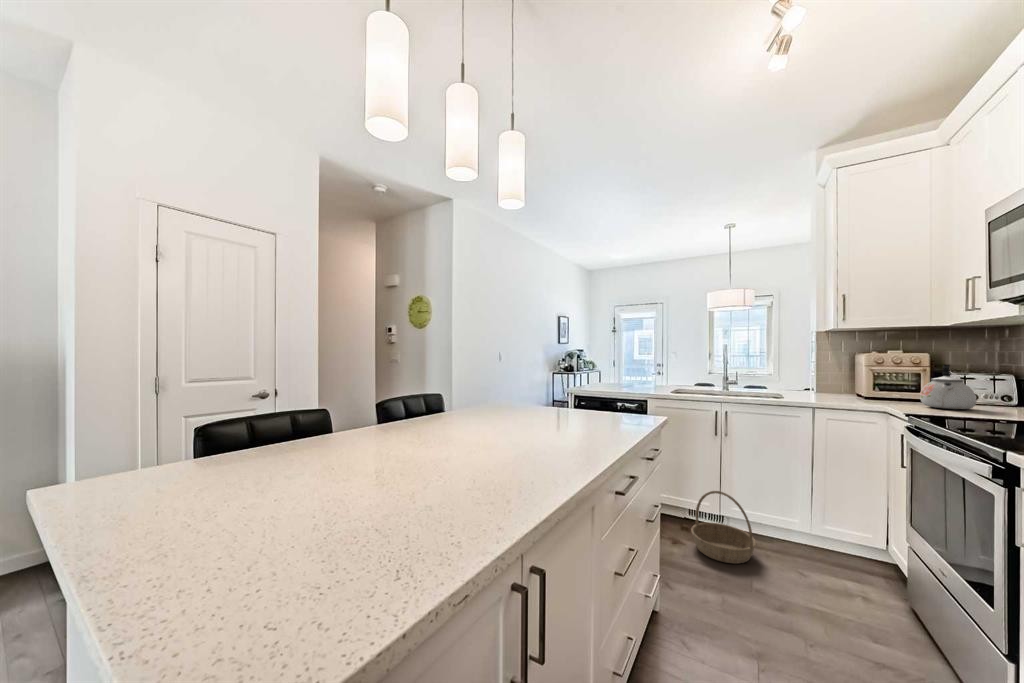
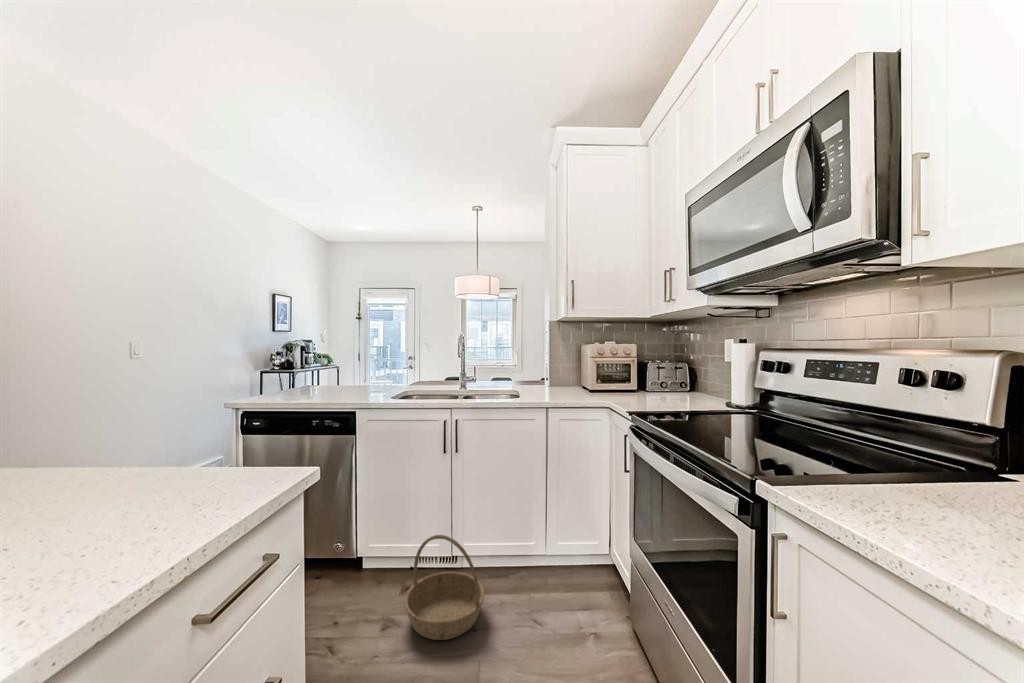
kettle: present [920,365,976,409] -> none [637,355,678,402]

